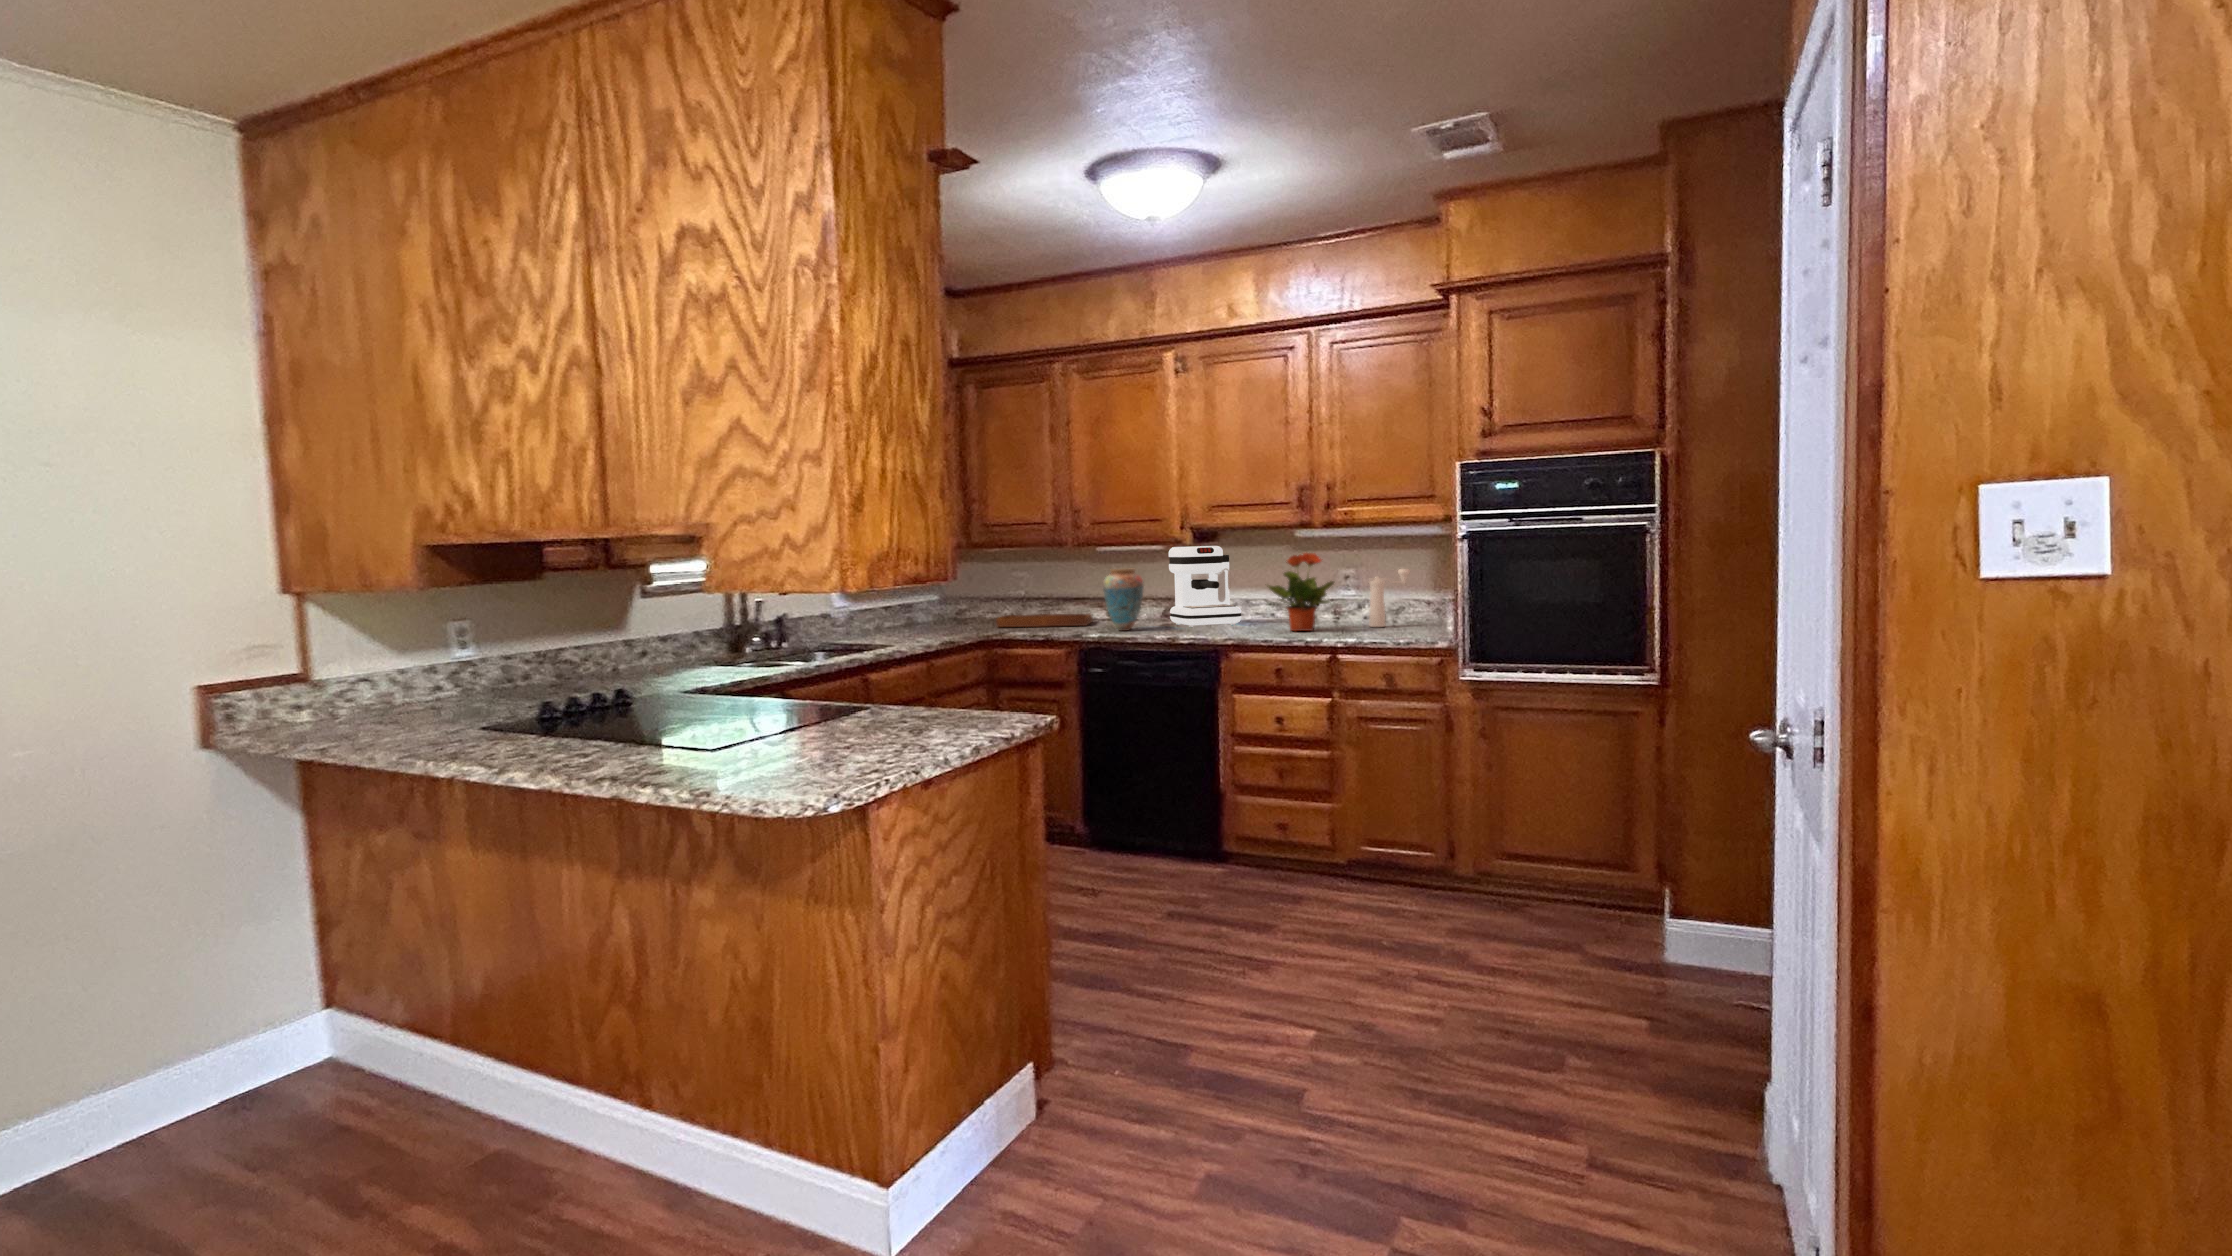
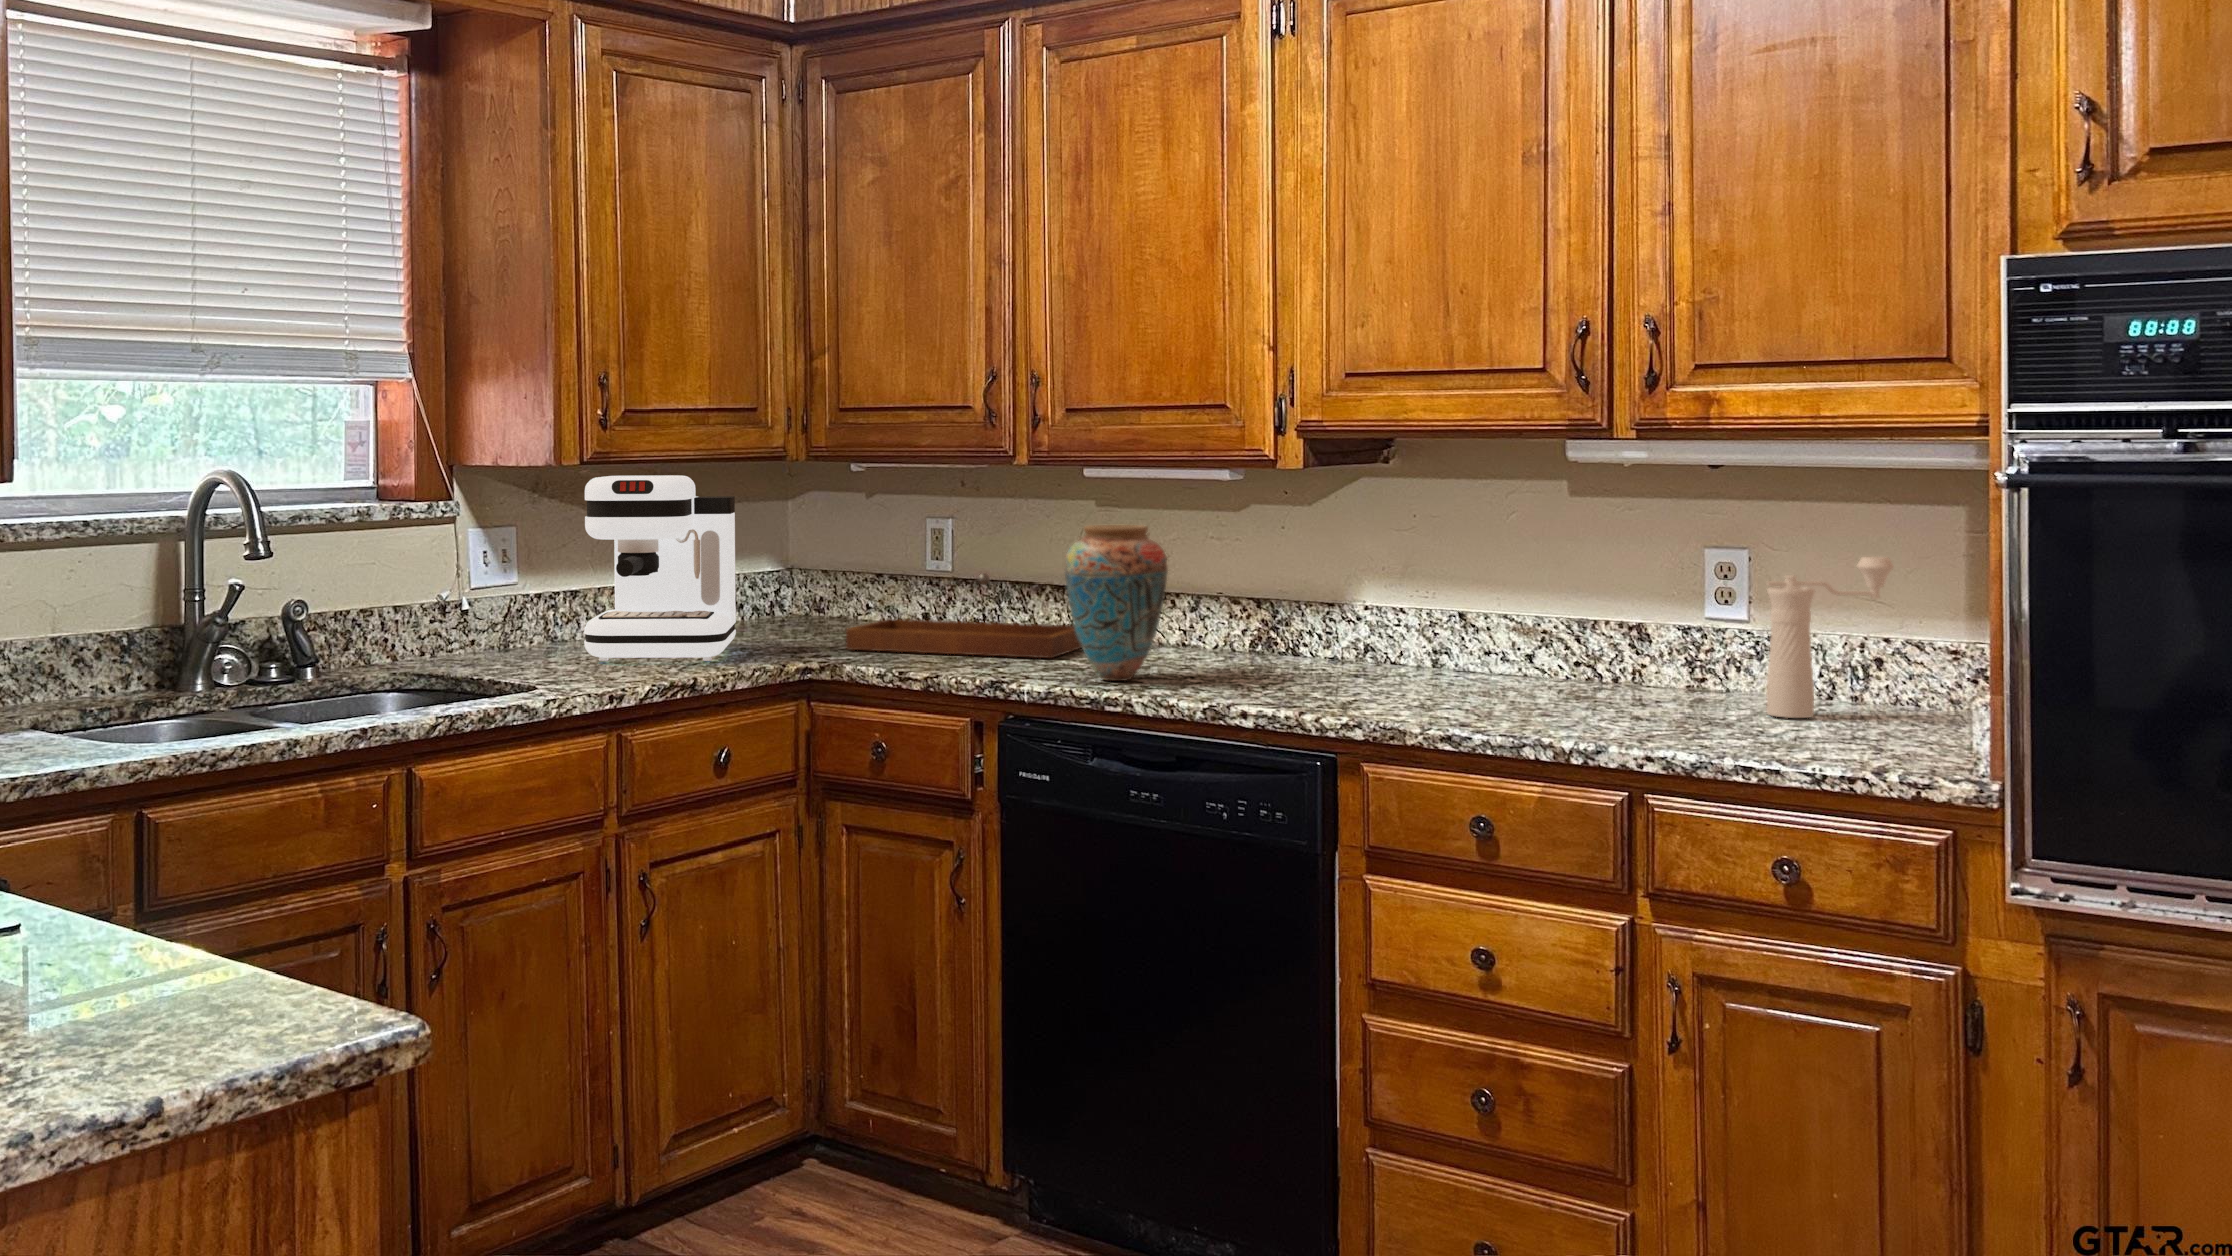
coffee maker: present [1169,546,1242,627] -> present [584,475,736,661]
potted plant: present [1267,553,1334,631] -> none [1464,503,1651,719]

